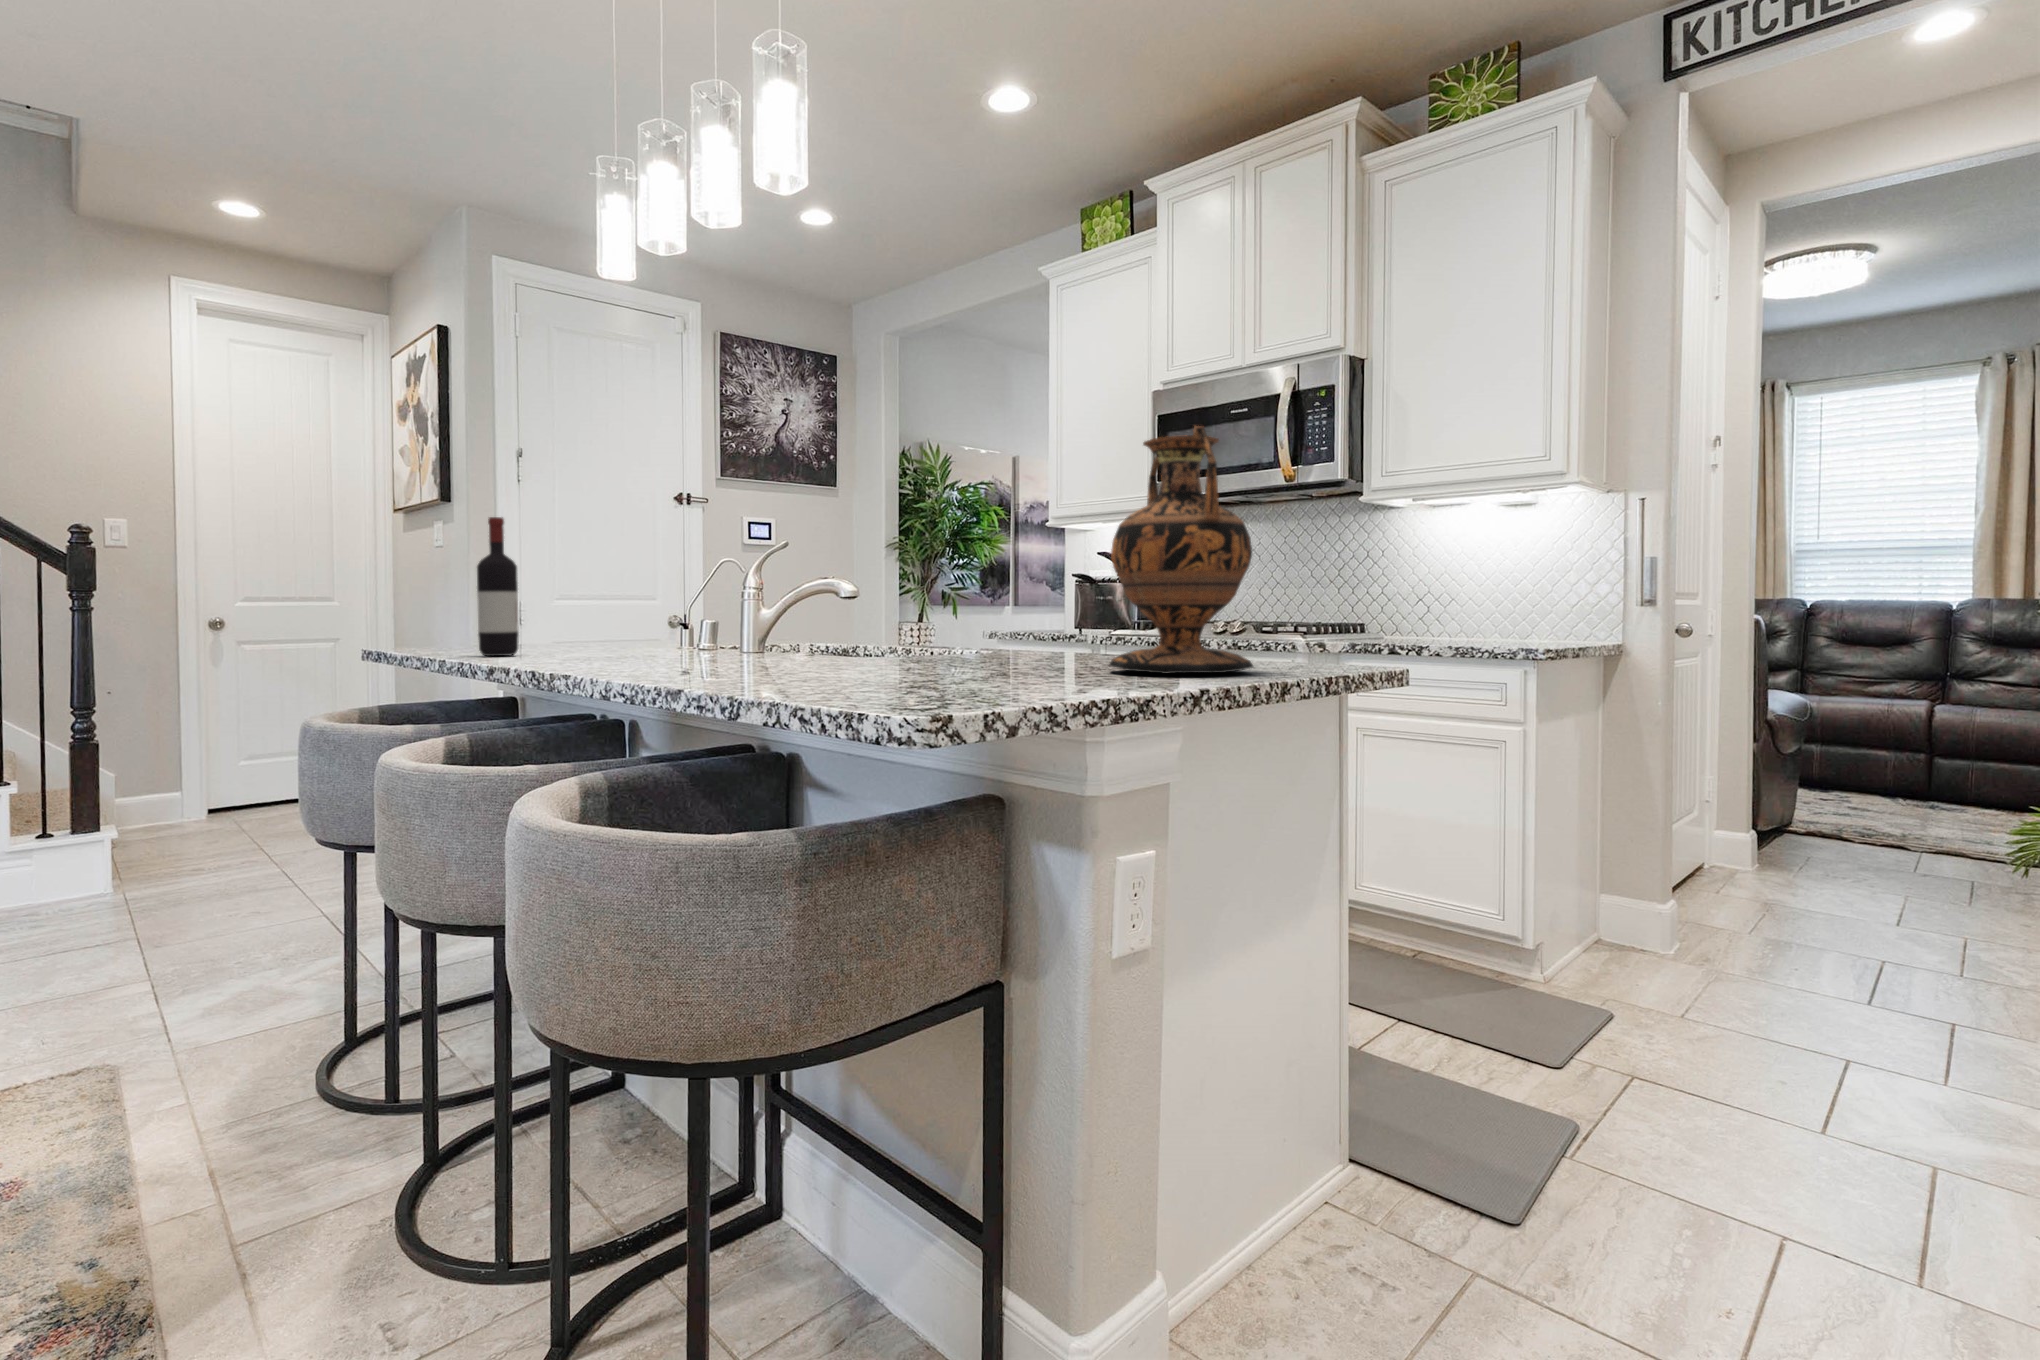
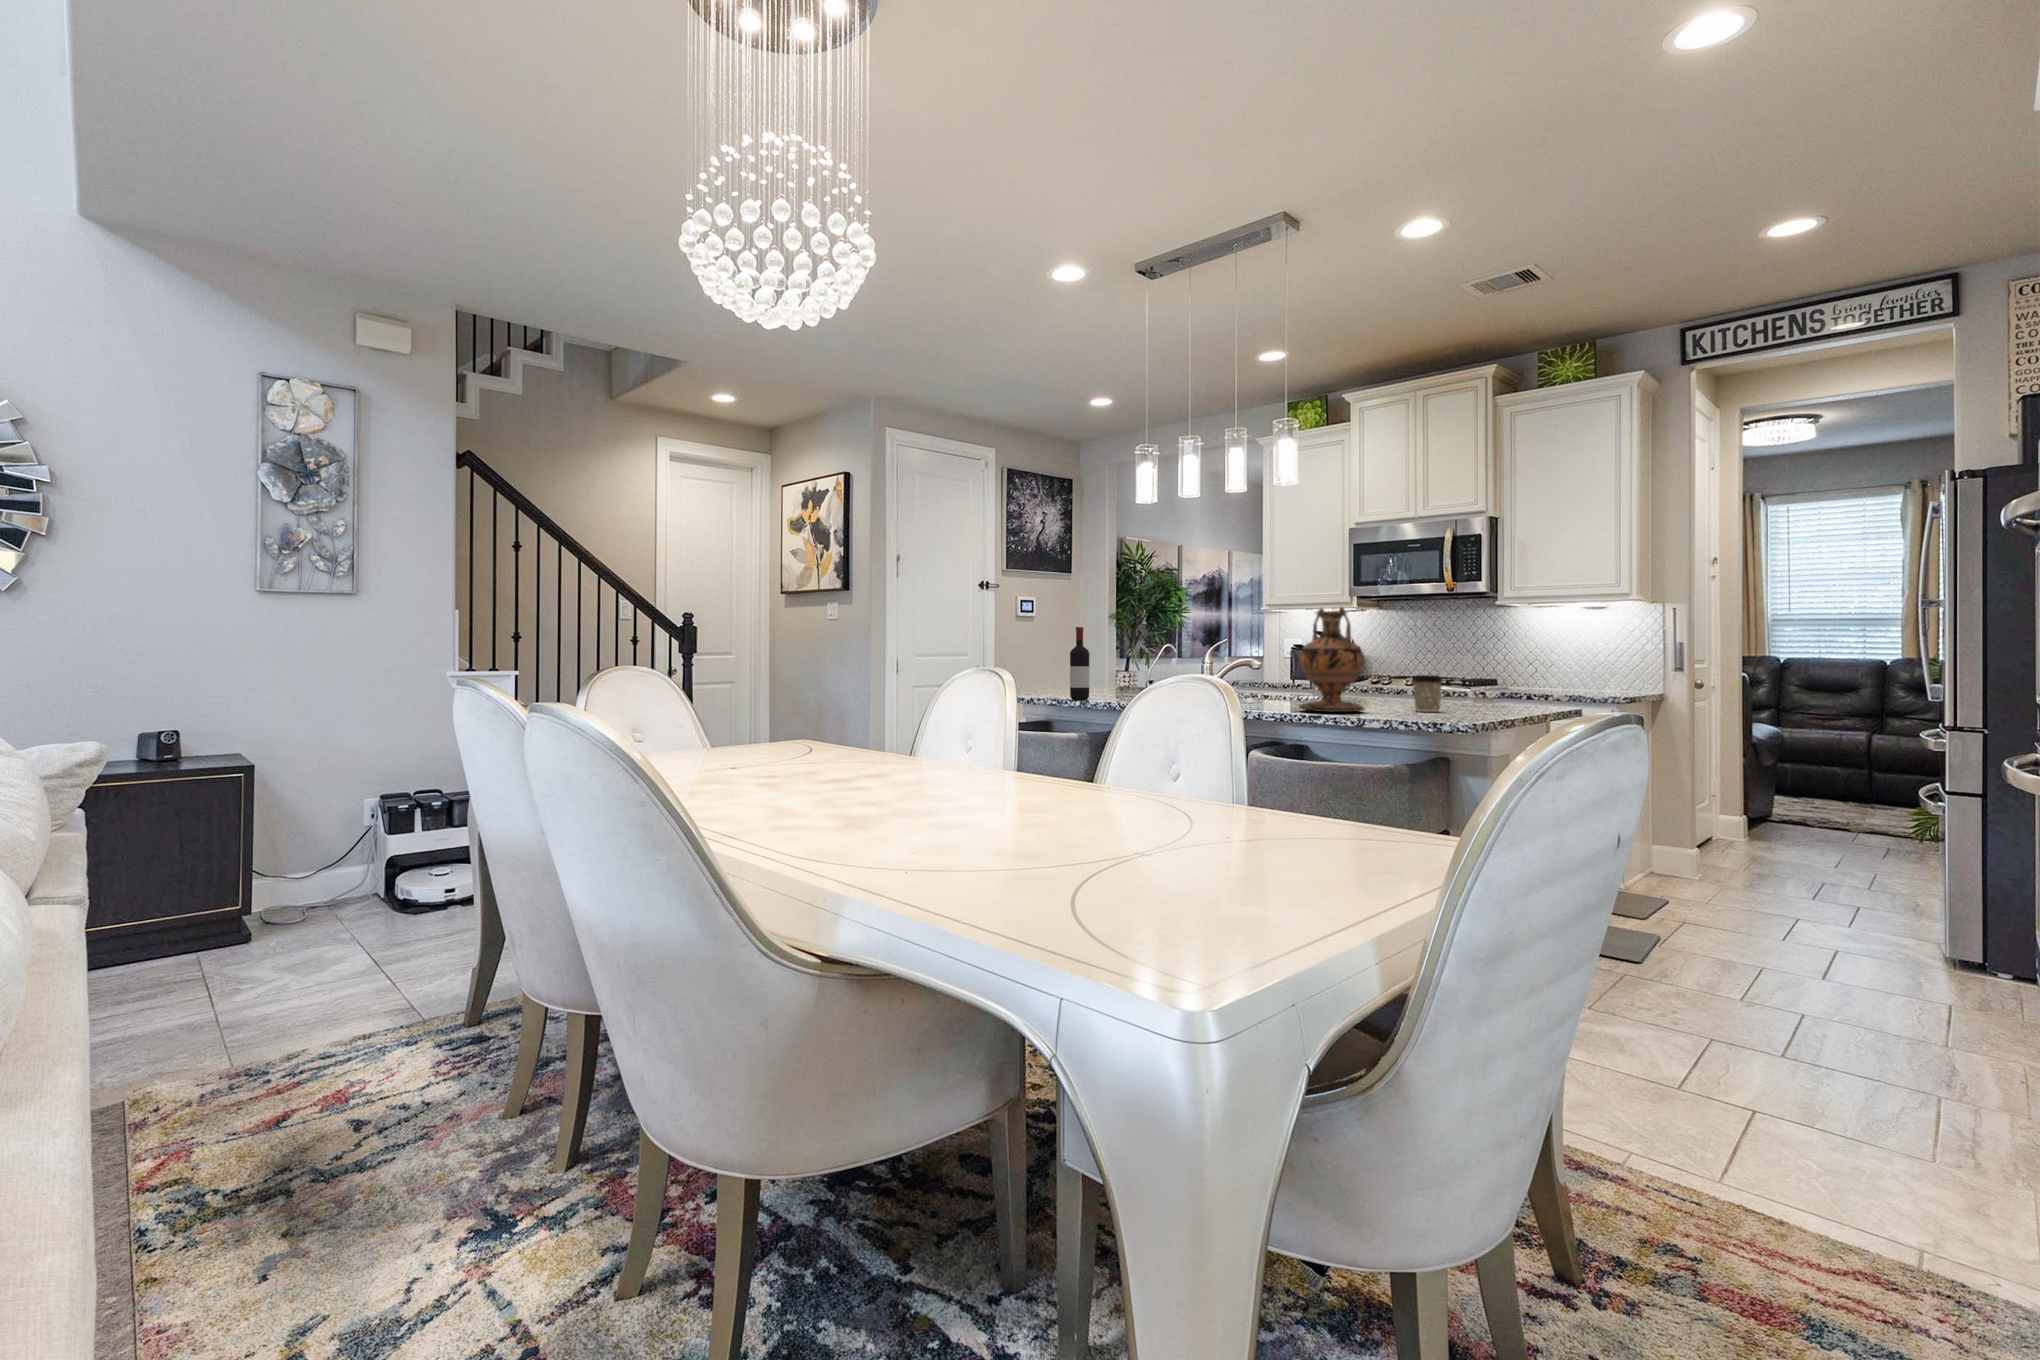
vase: present [1110,426,1253,674] -> present [1299,607,1364,712]
coffee cup: none [975,590,1041,676] -> present [1413,675,1442,712]

